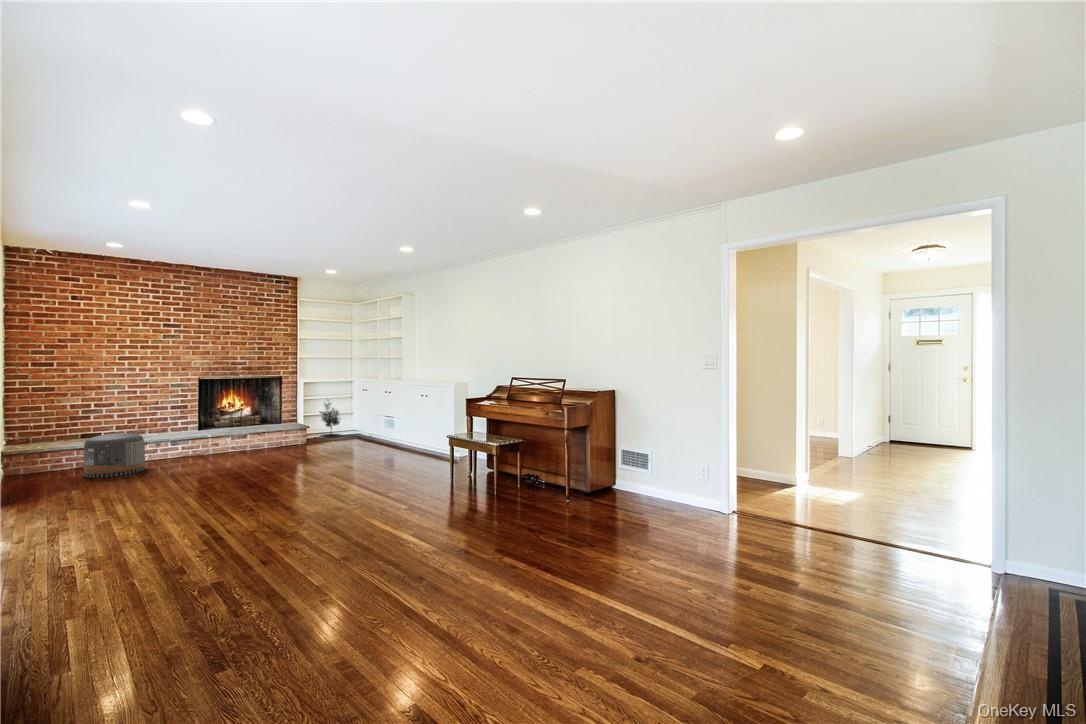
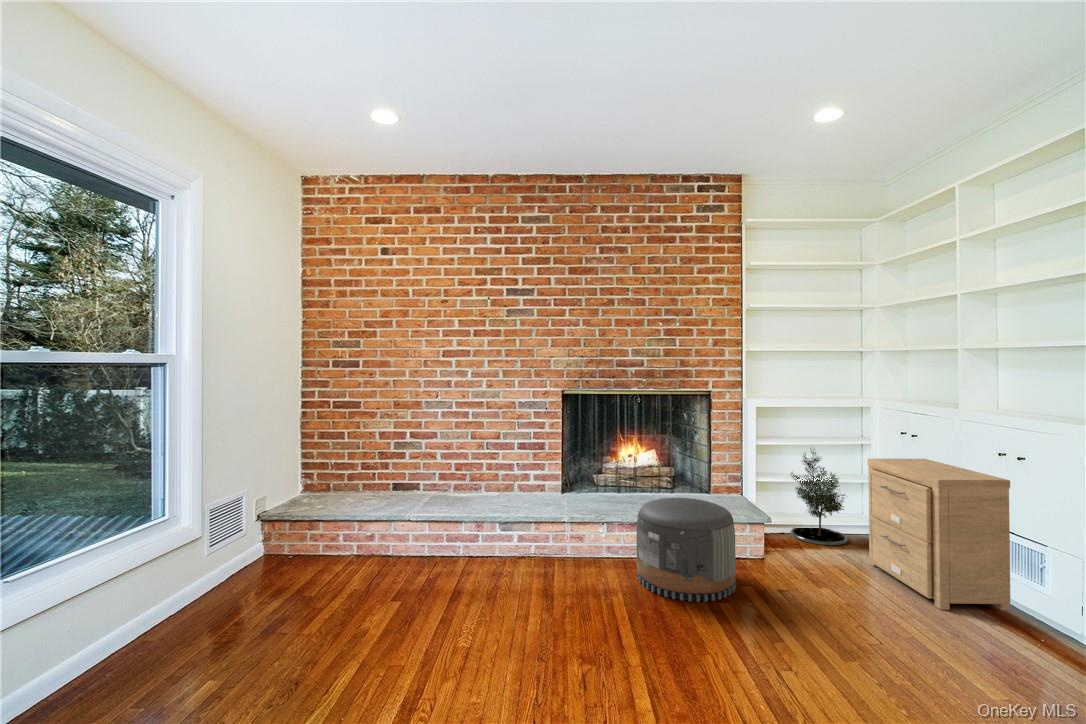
side table: none [345,399,382,444] -> present [867,459,1011,610]
pouf: present [83,433,145,478] -> present [637,498,736,602]

